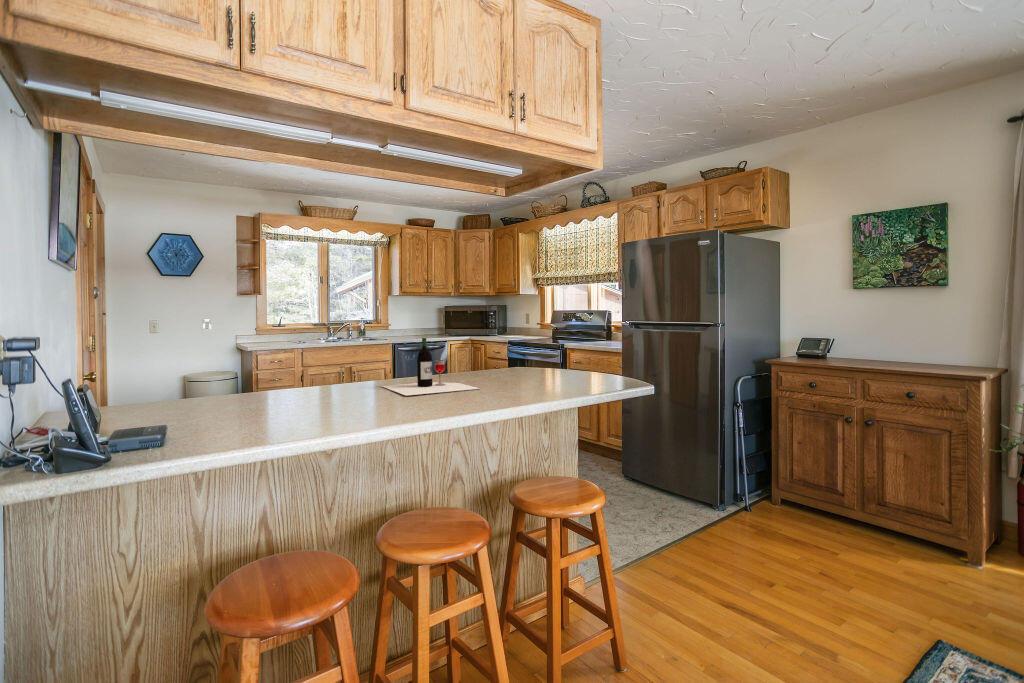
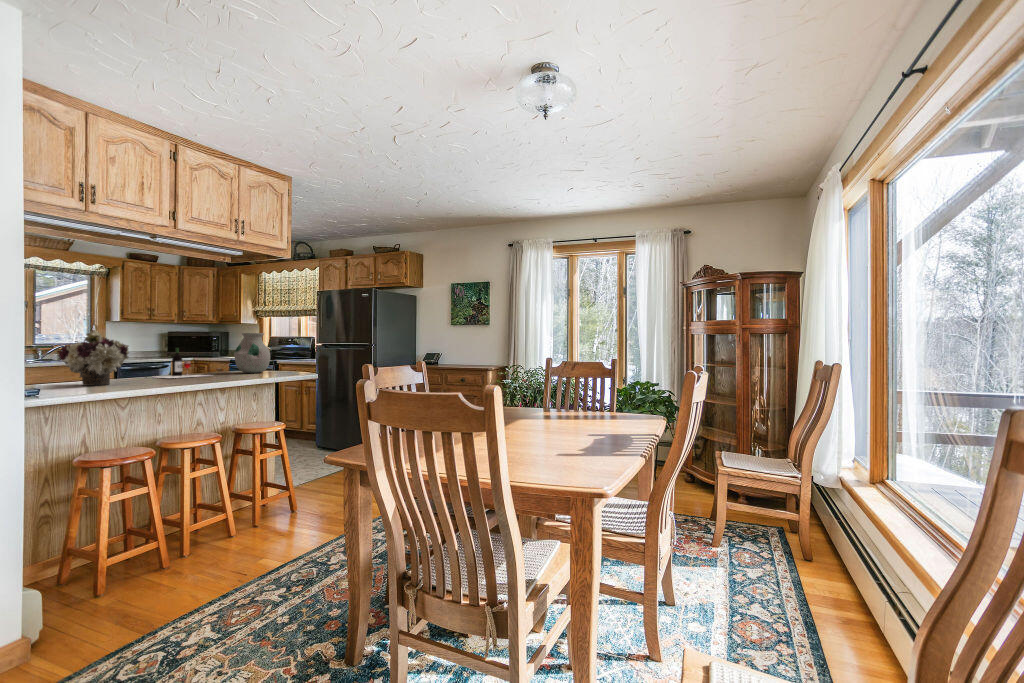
vase: none [510,310,568,382] -> present [234,333,270,373]
flower arrangement: none [220,312,331,420] -> present [58,331,129,386]

